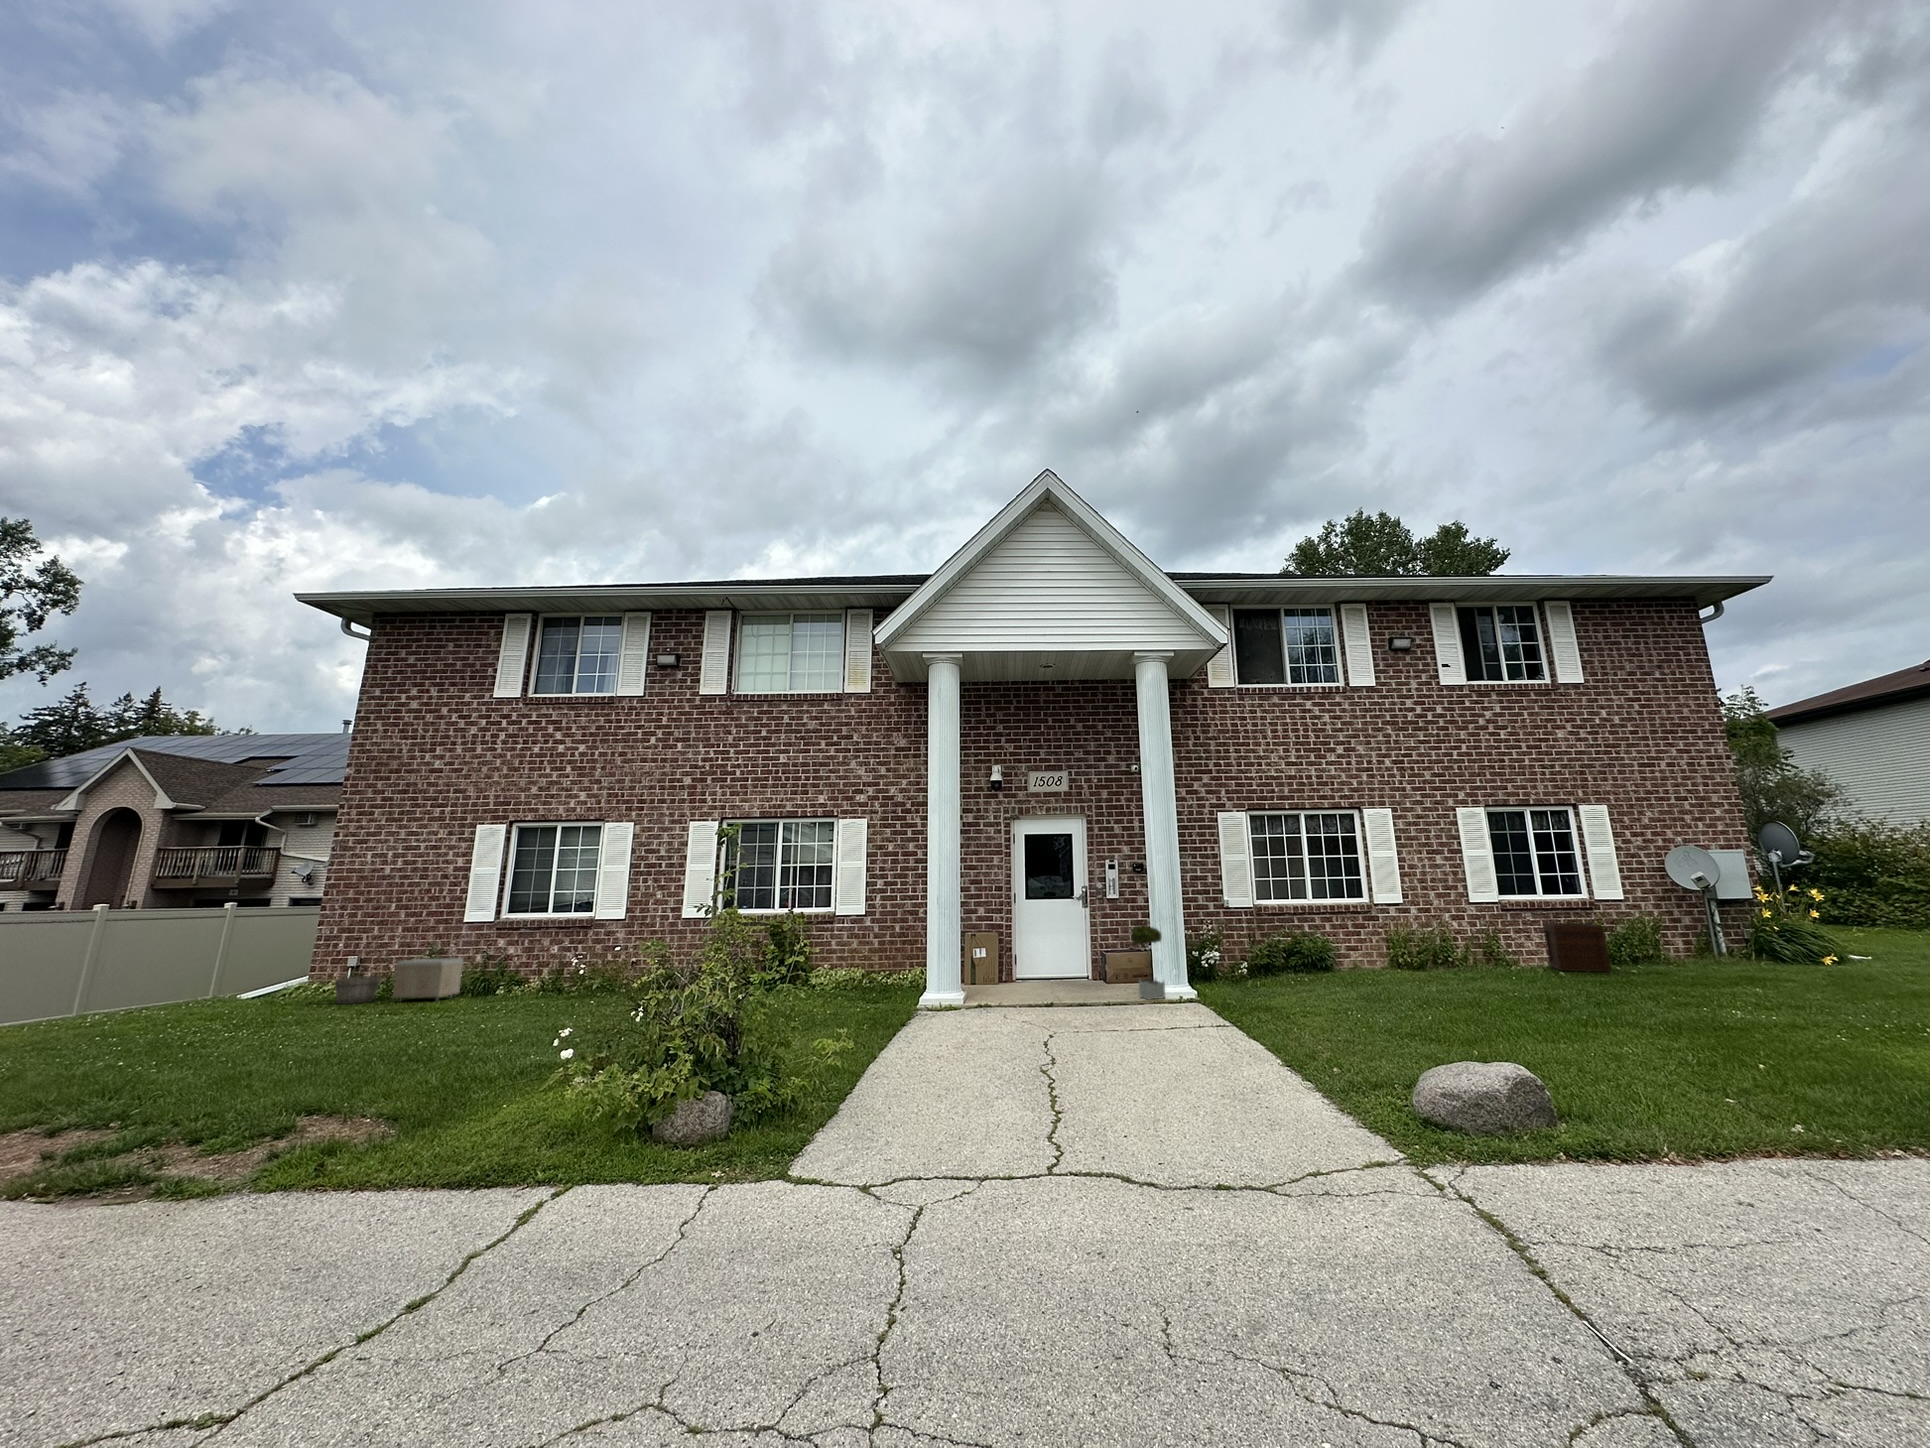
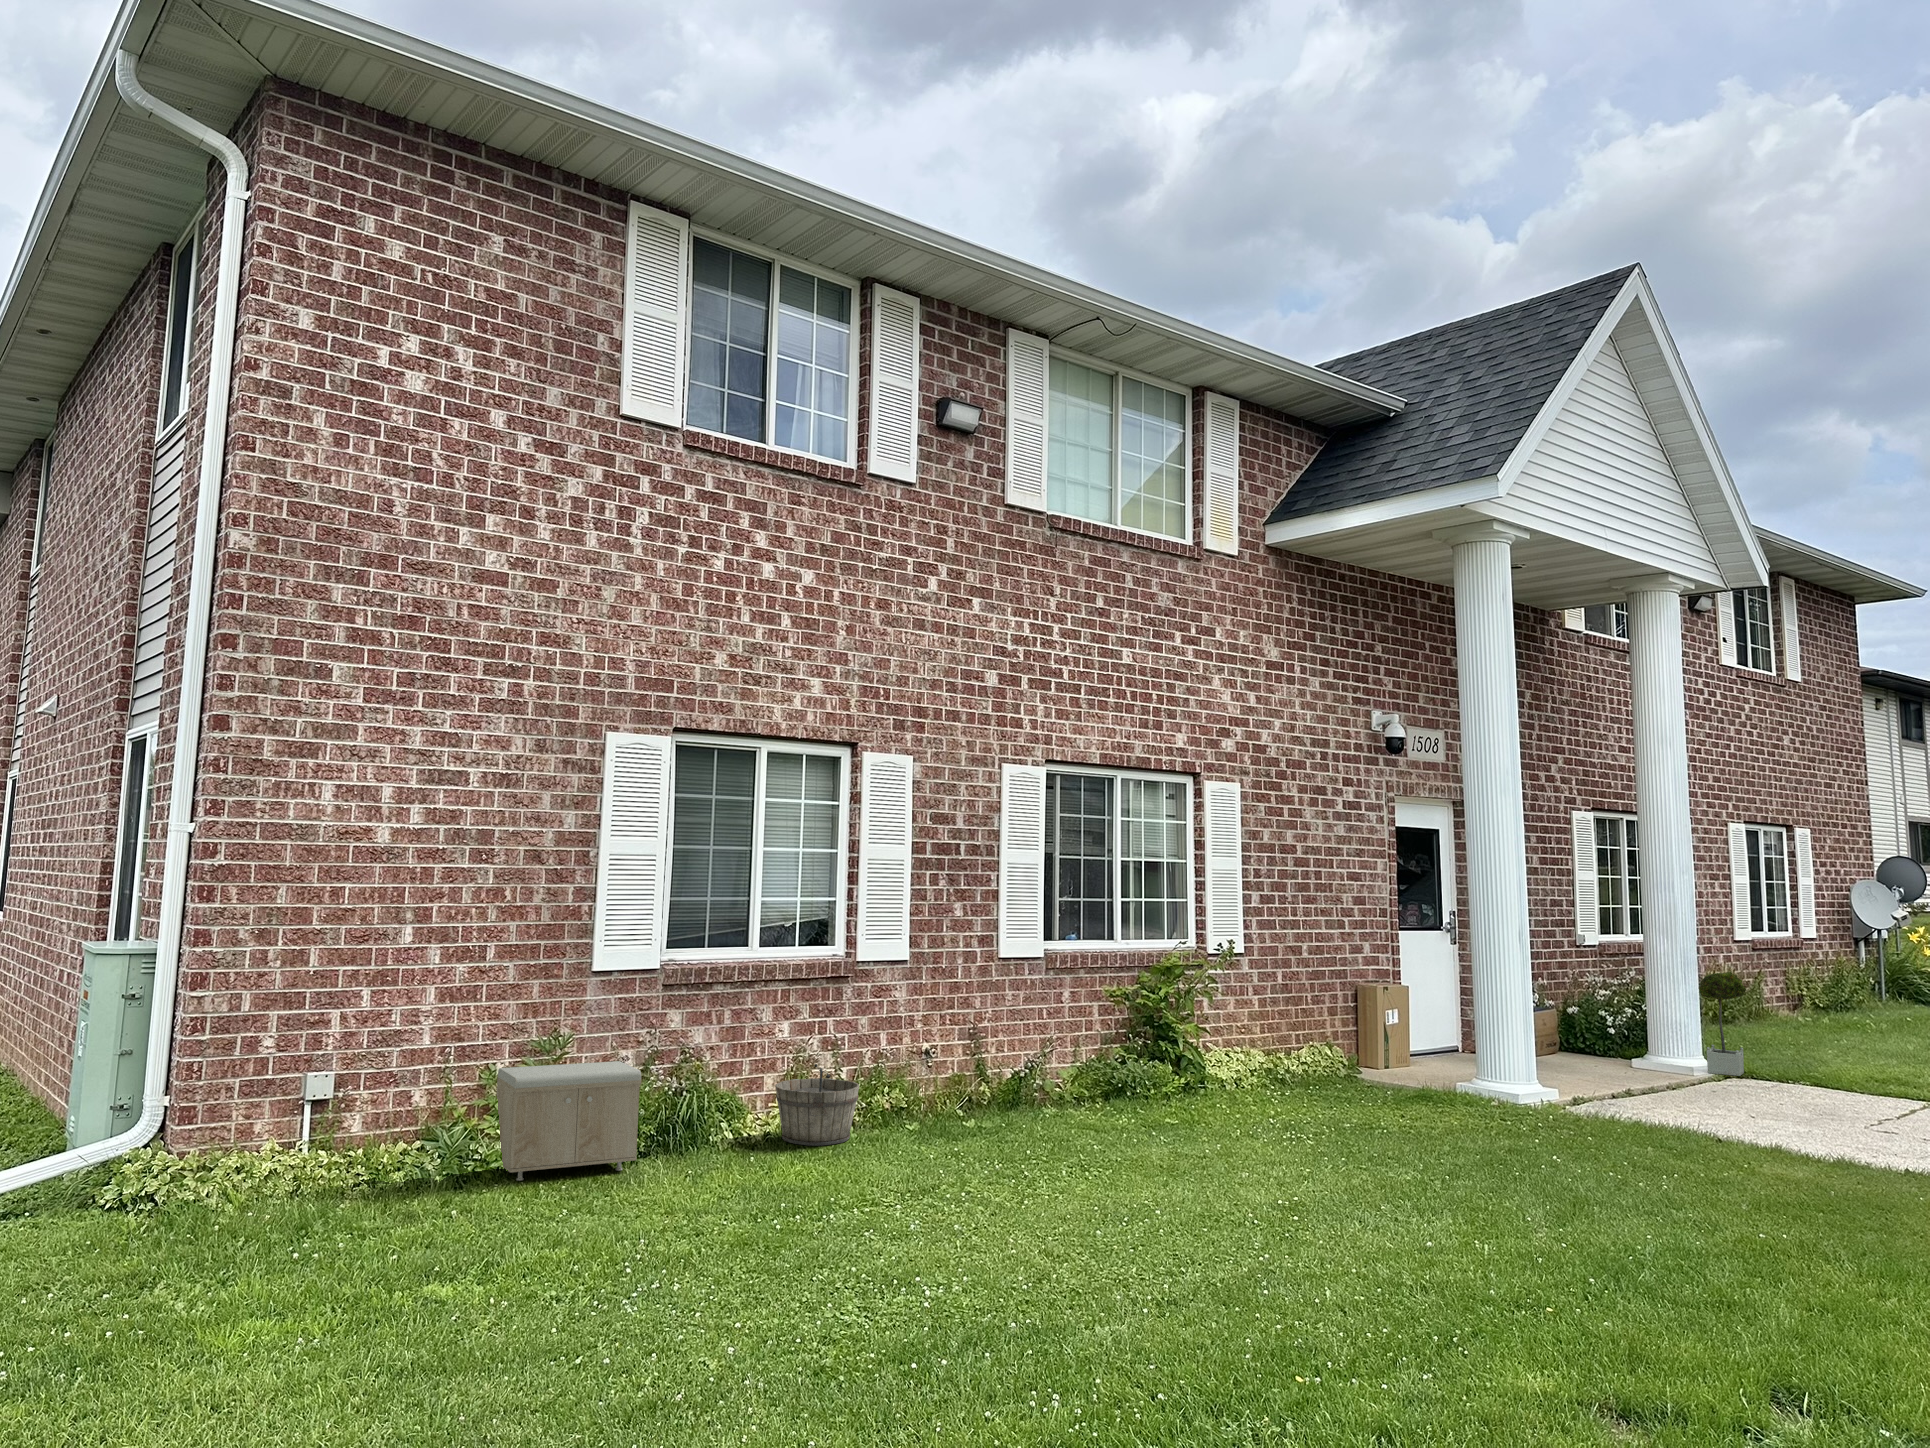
wooden crate: present [1543,923,1611,972] -> none [1779,962,1868,1018]
wooden bucket: present [335,975,381,1004] -> present [776,1064,859,1146]

